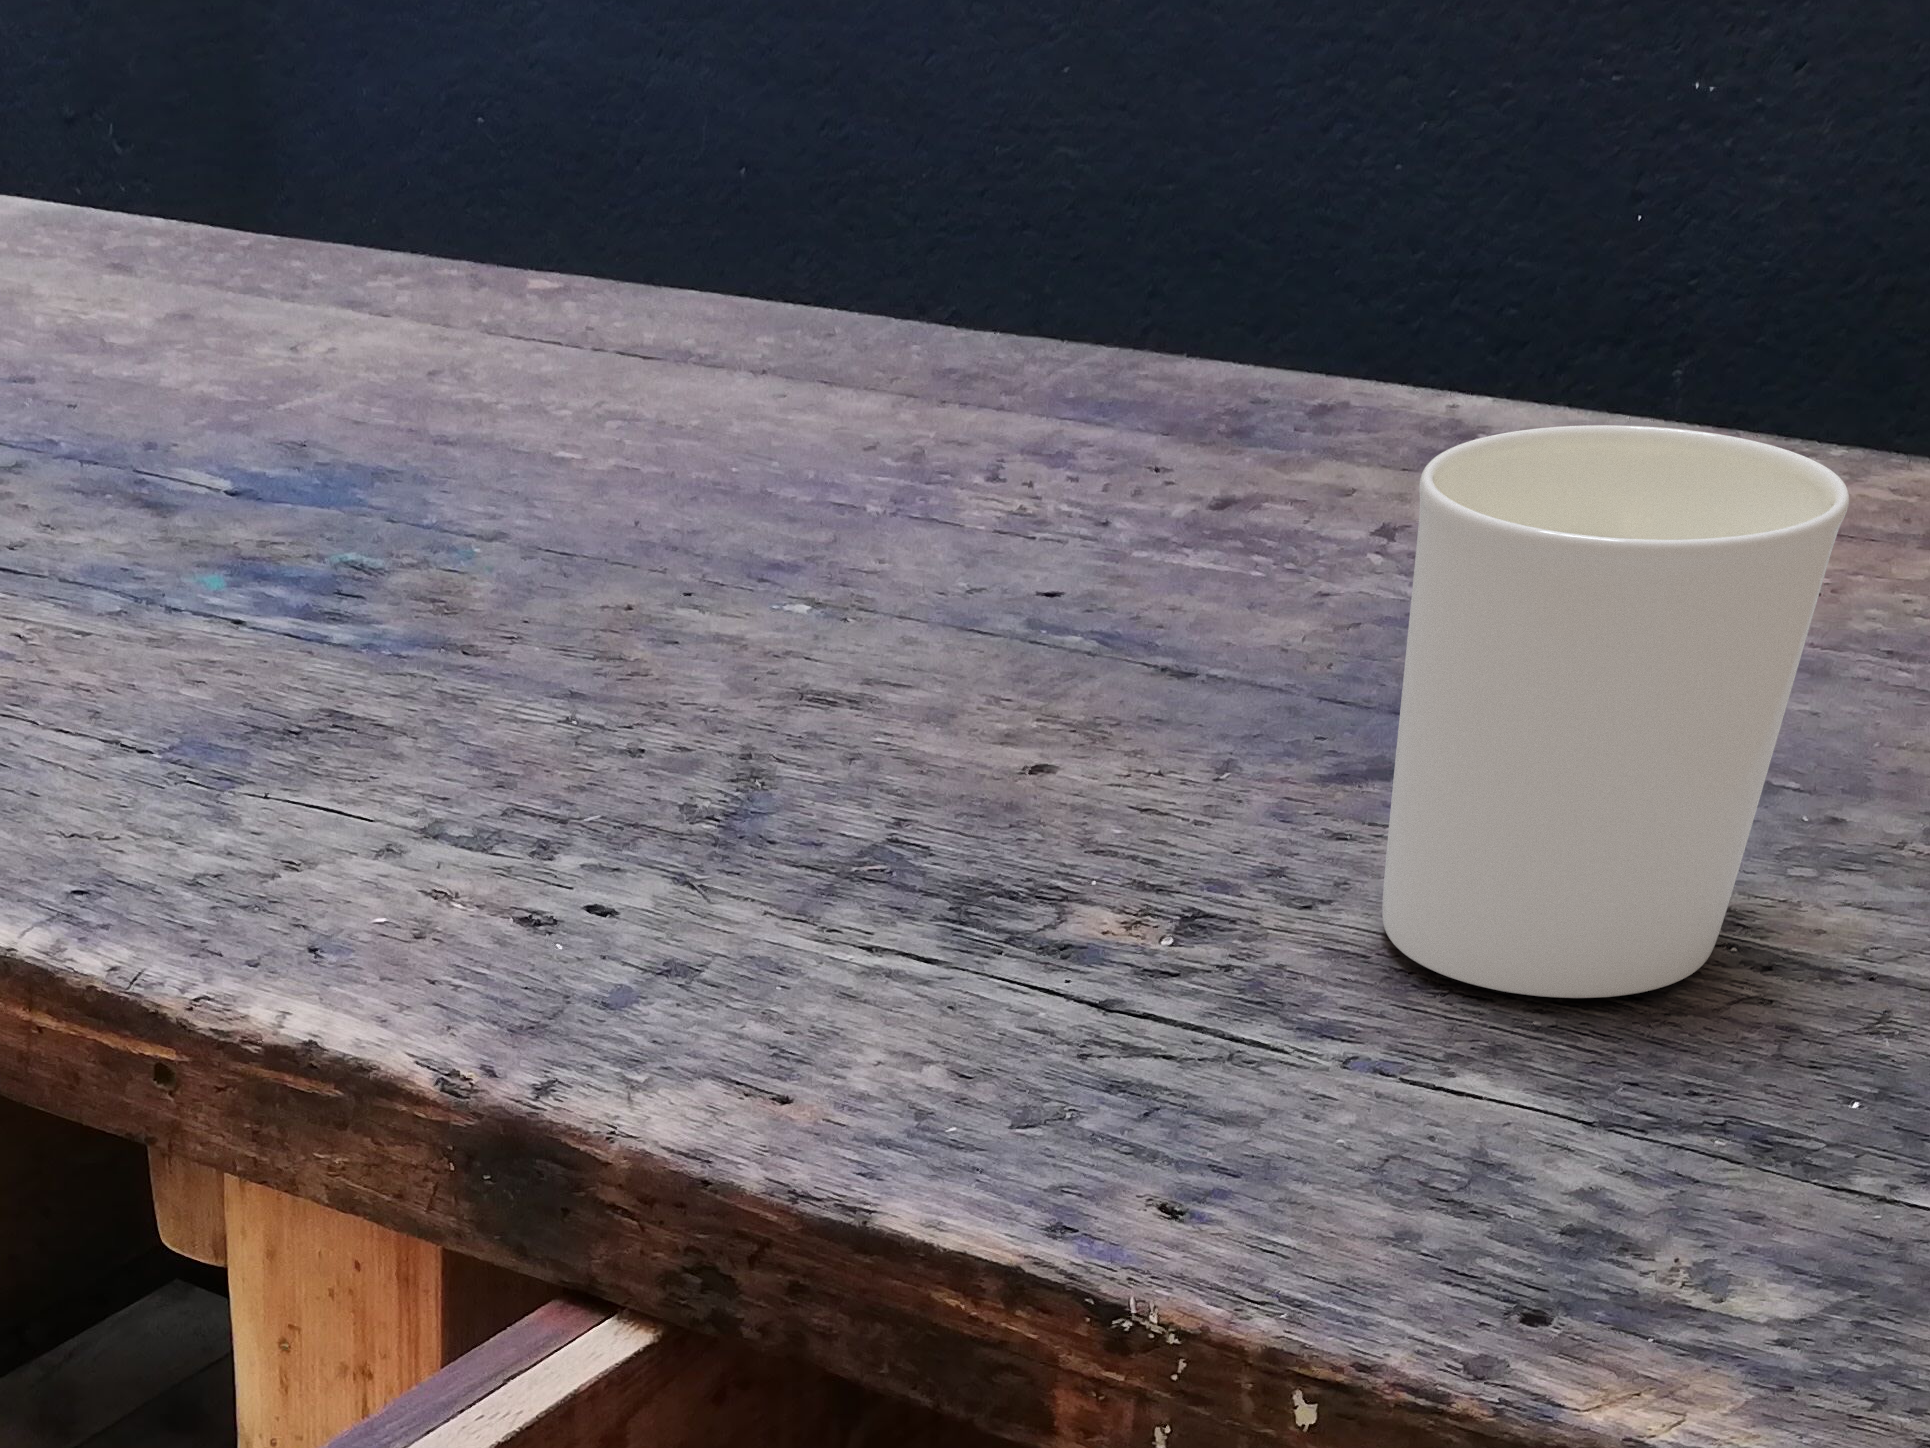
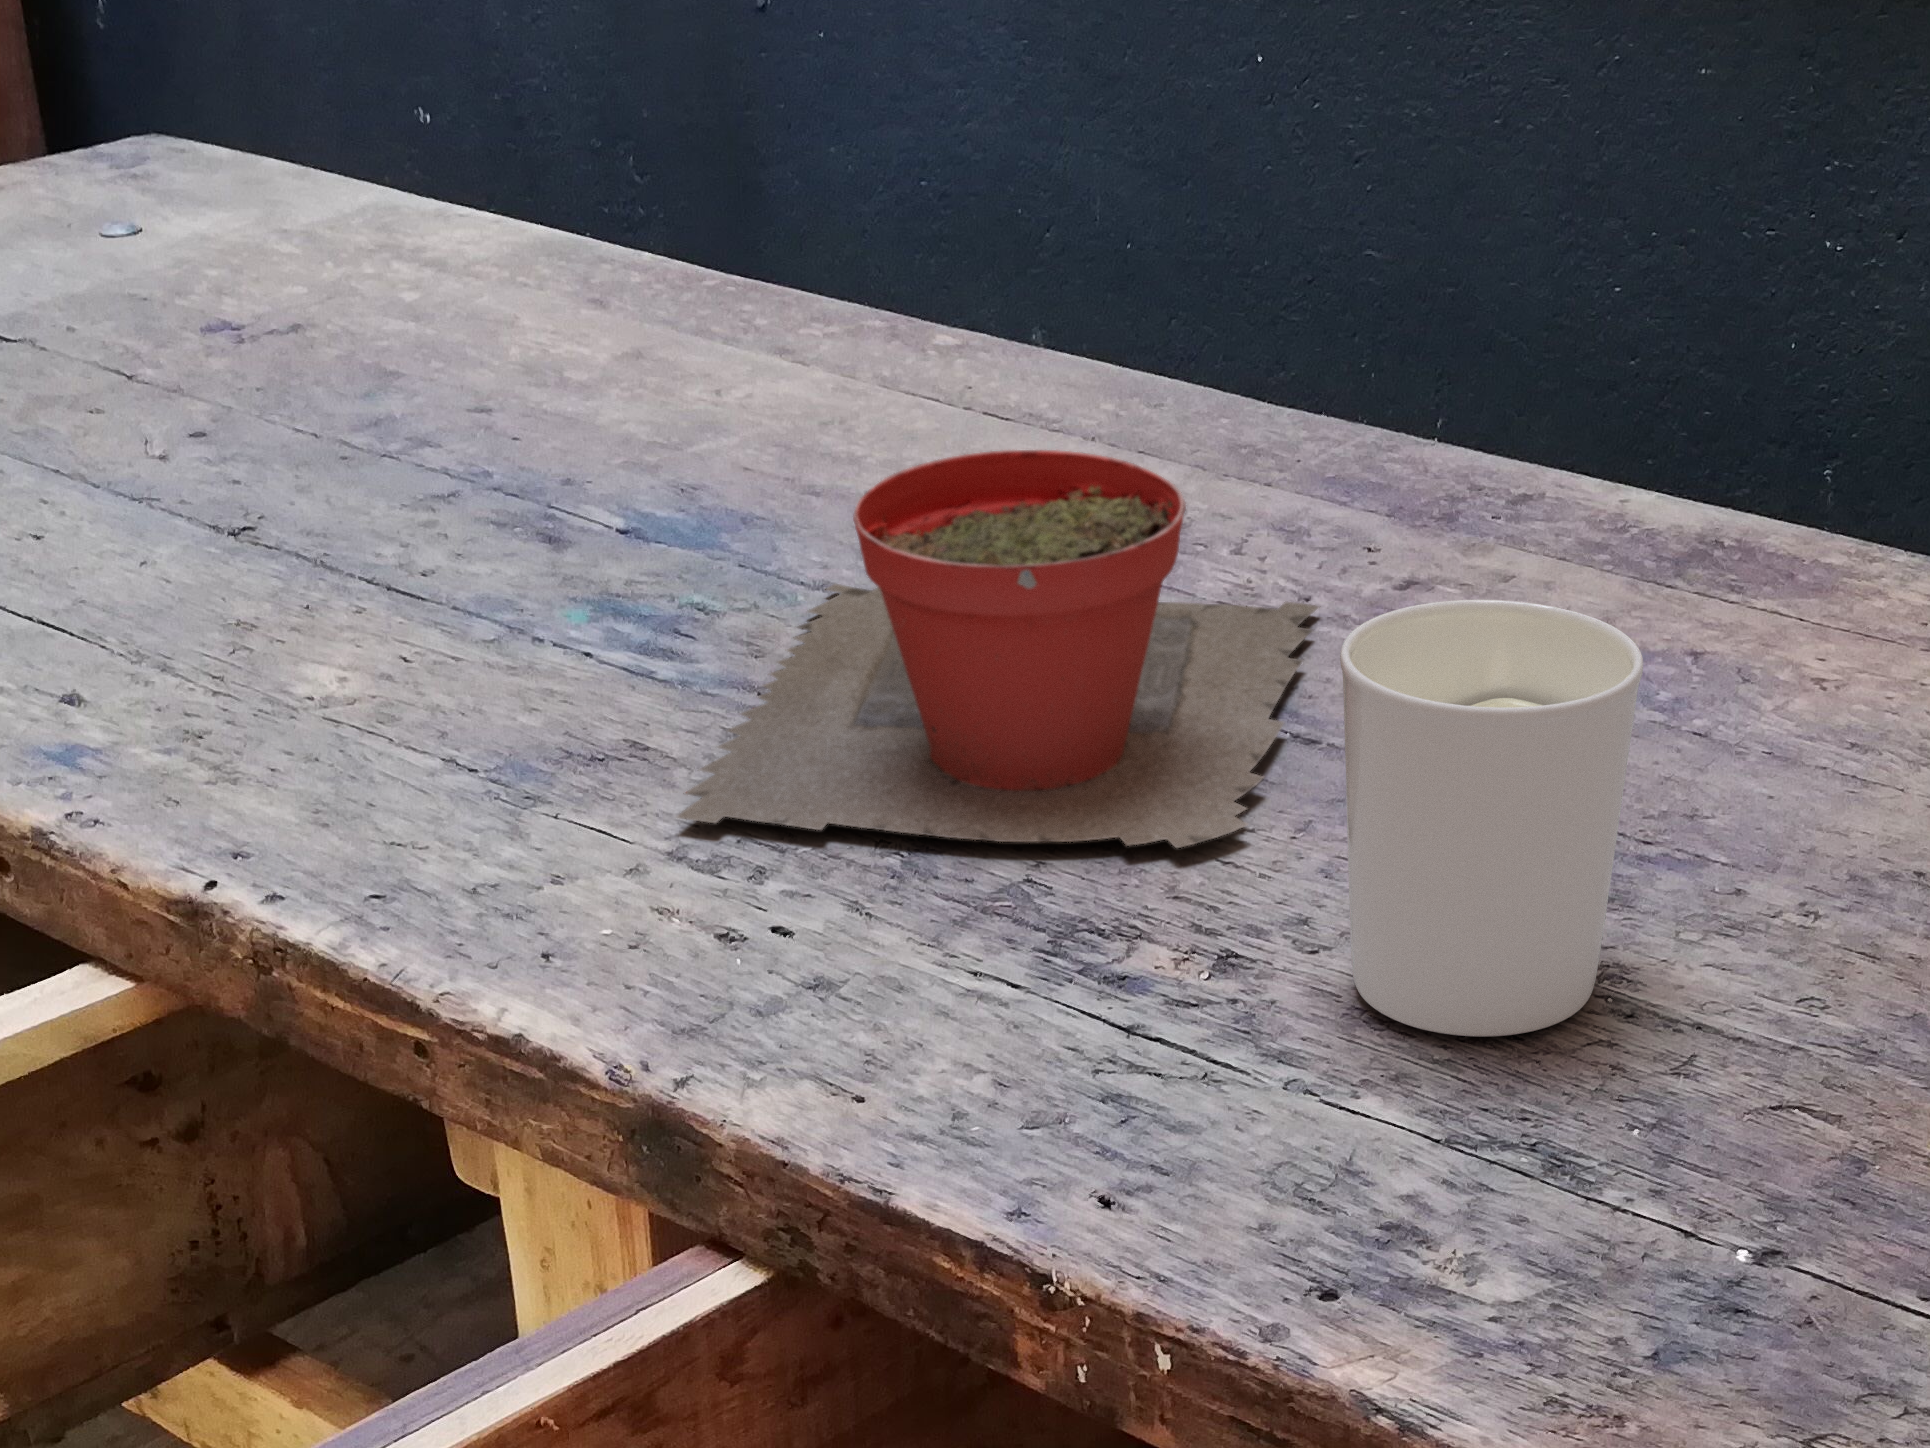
plant pot: none [435,310,1173,793] -> present [677,450,1318,848]

